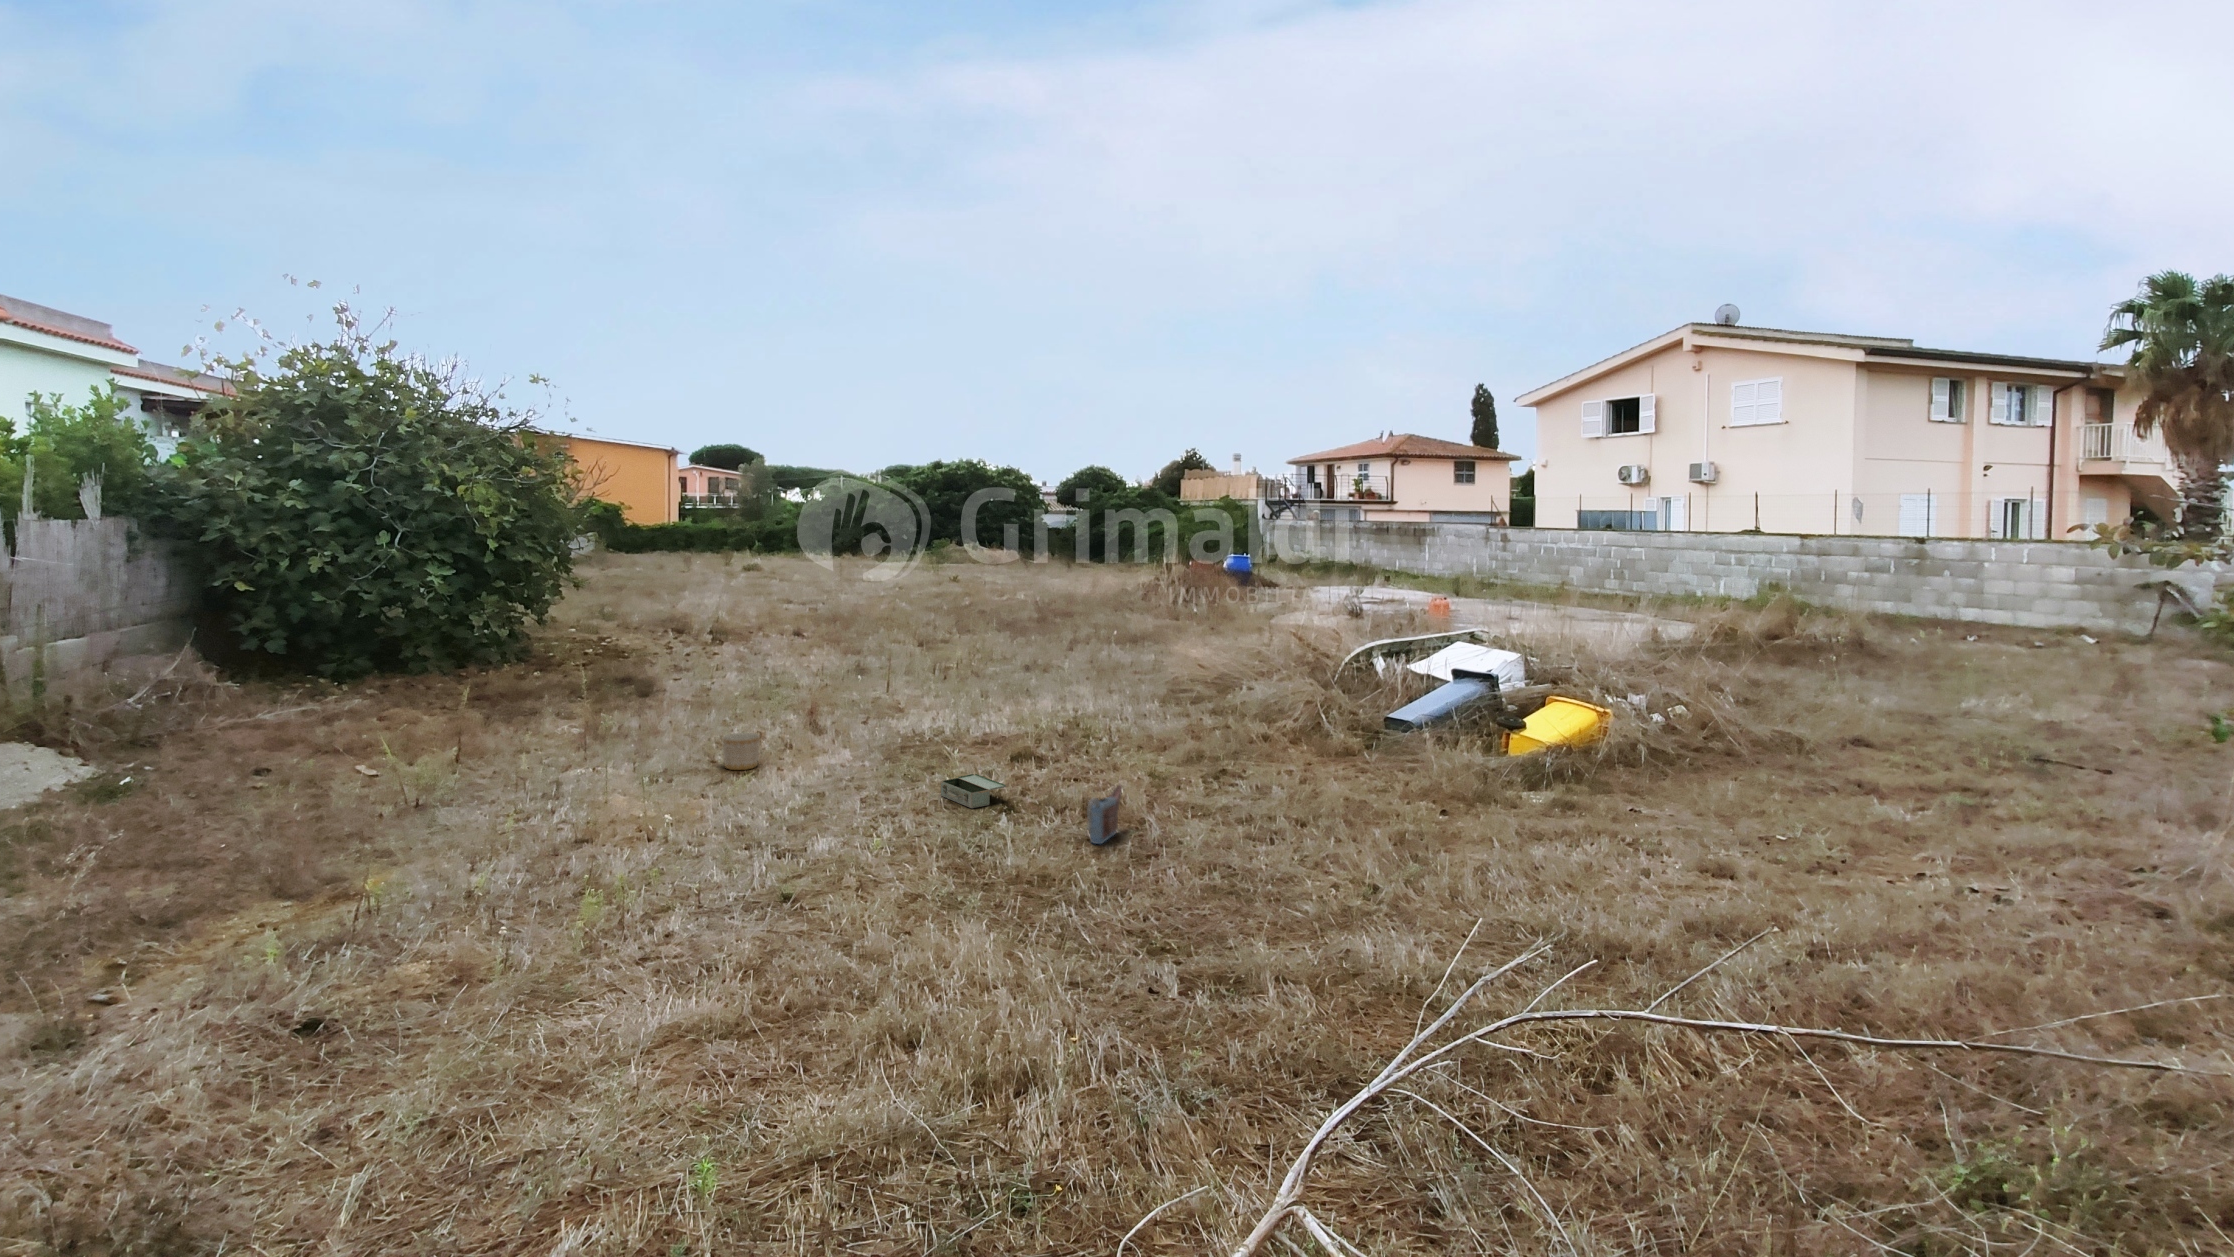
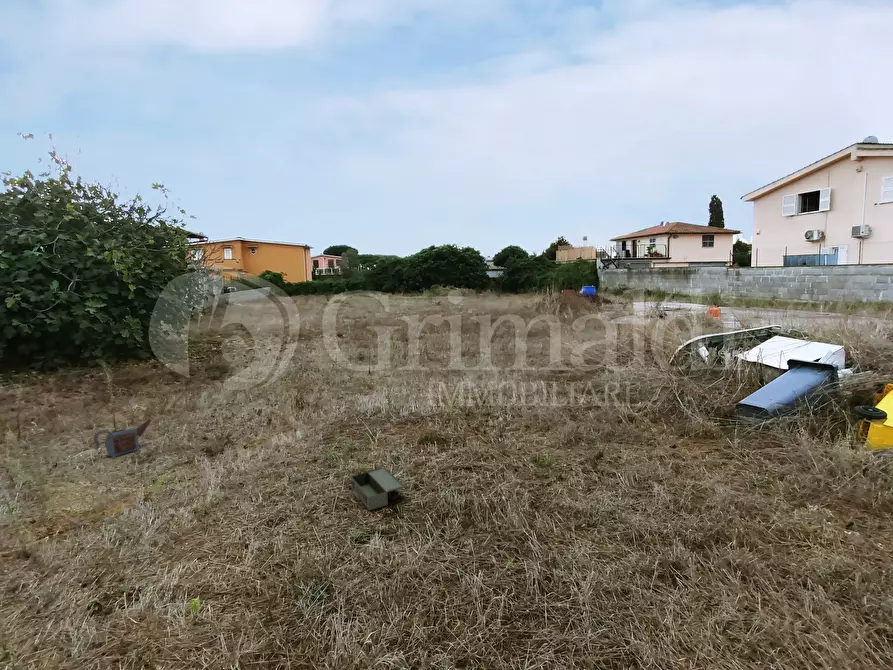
planter: present [723,733,760,770] -> none [216,416,246,445]
watering can: present [1087,785,1122,844] -> present [94,420,151,457]

